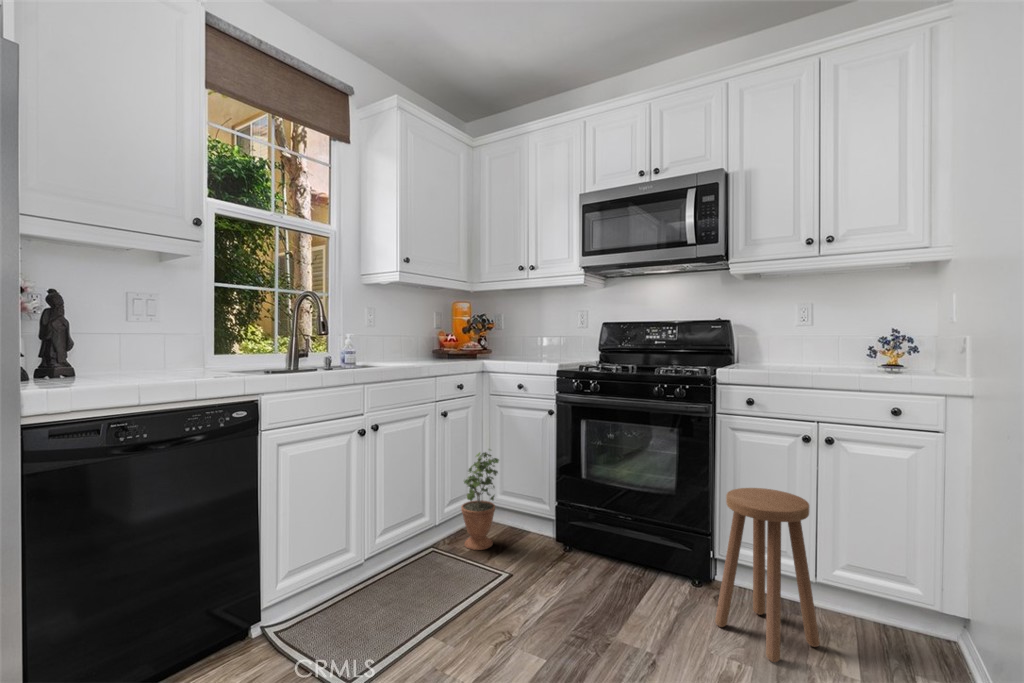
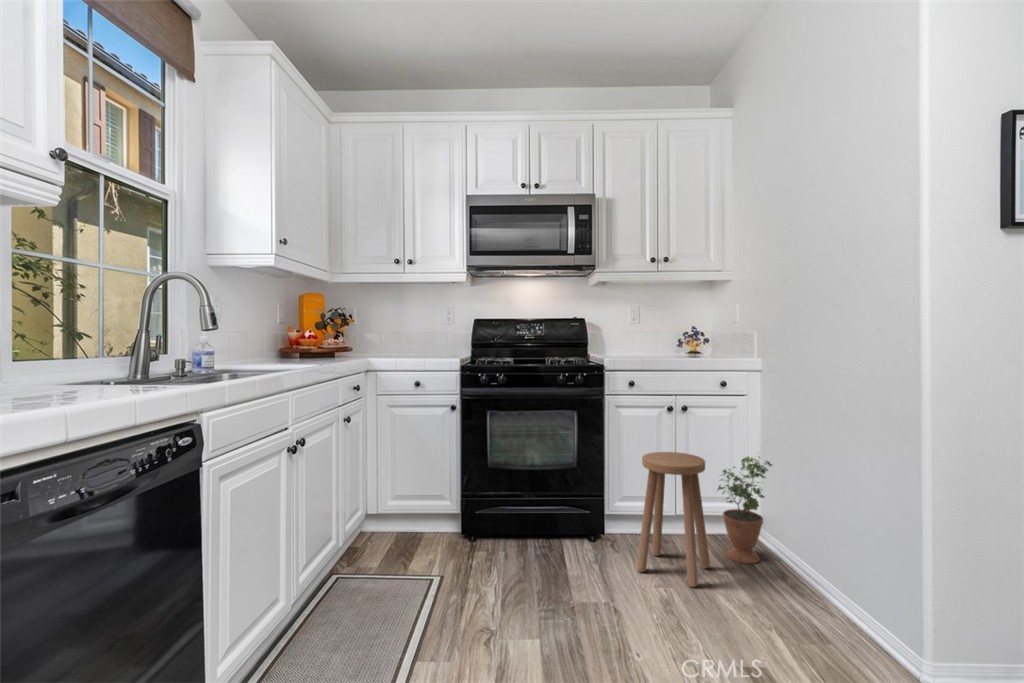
potted plant: present [461,449,499,550] -> present [717,456,772,564]

